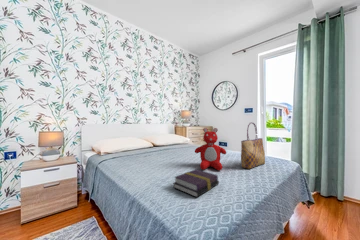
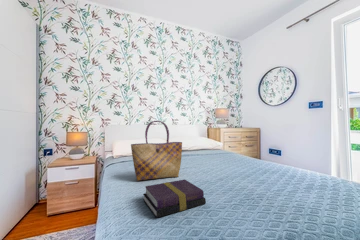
tote bag: present [241,122,265,169] -> present [131,121,182,181]
teddy bear: present [195,128,226,170] -> none [200,126,242,185]

